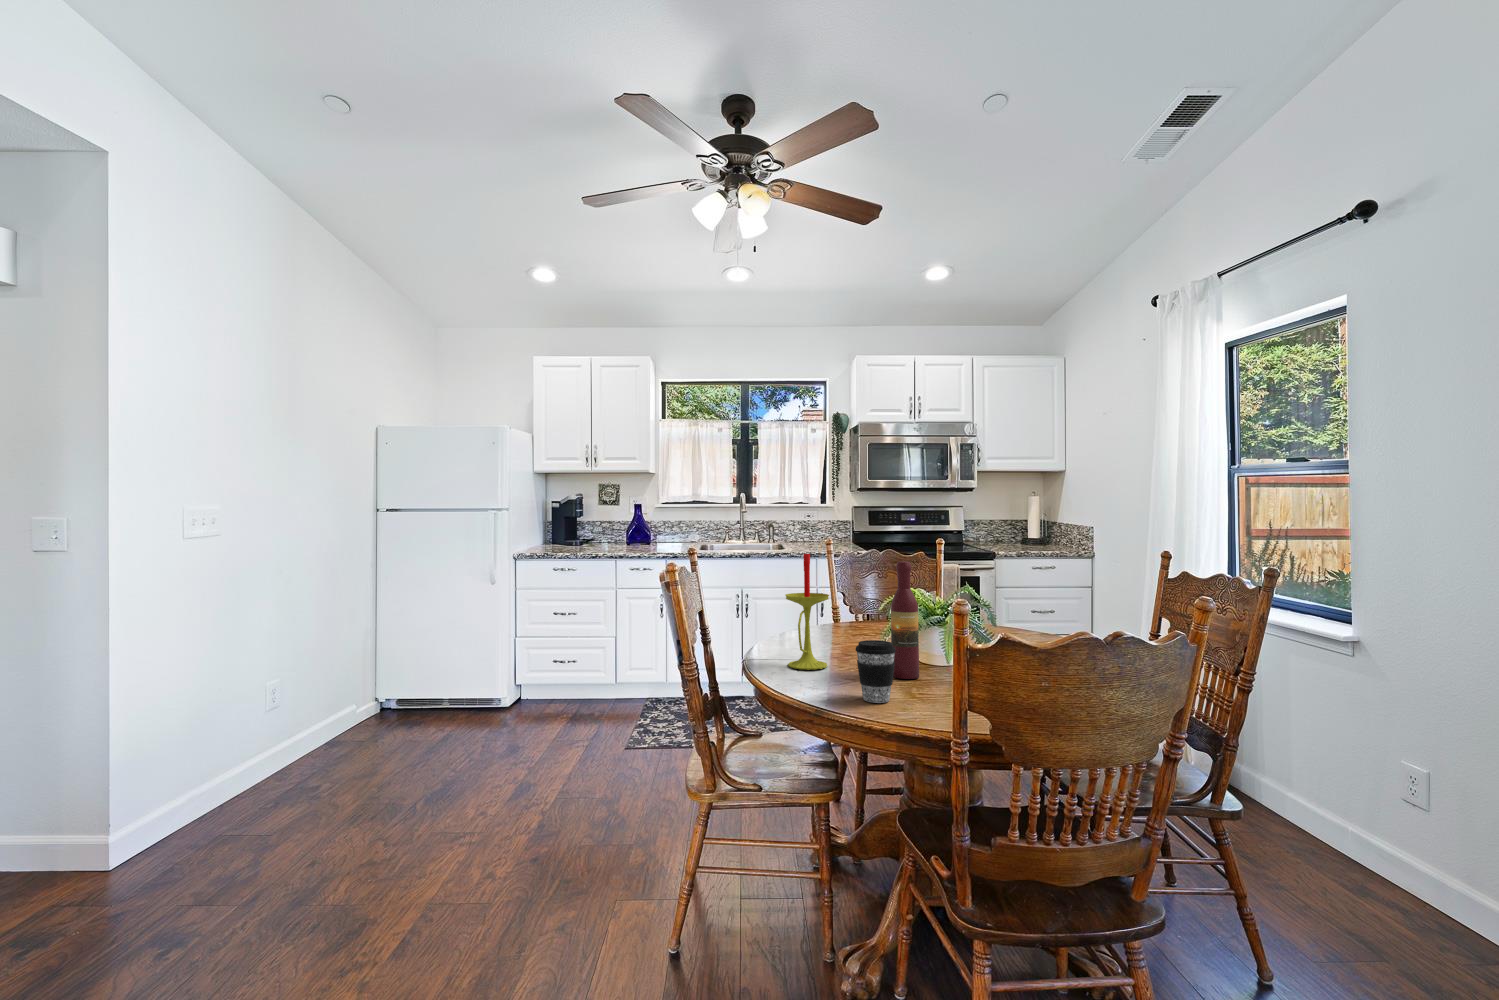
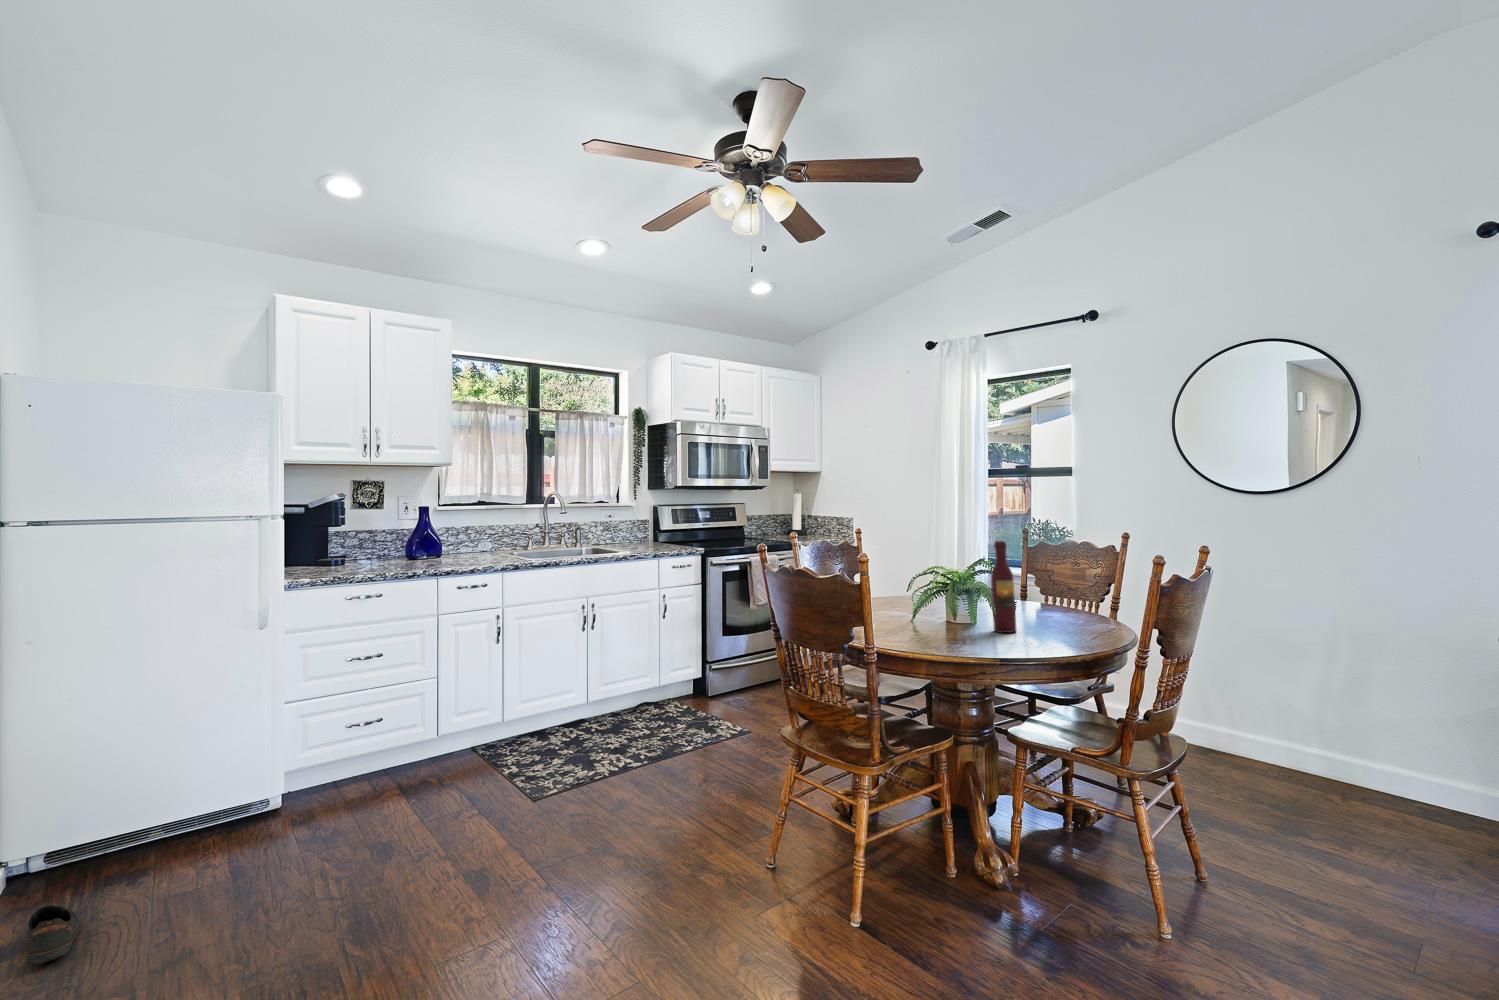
candle: present [785,554,829,670] -> none [910,537,951,639]
coffee cup: present [856,640,896,703] -> none [1025,600,1058,647]
shoe: none [305,730,348,761] -> present [27,905,81,964]

